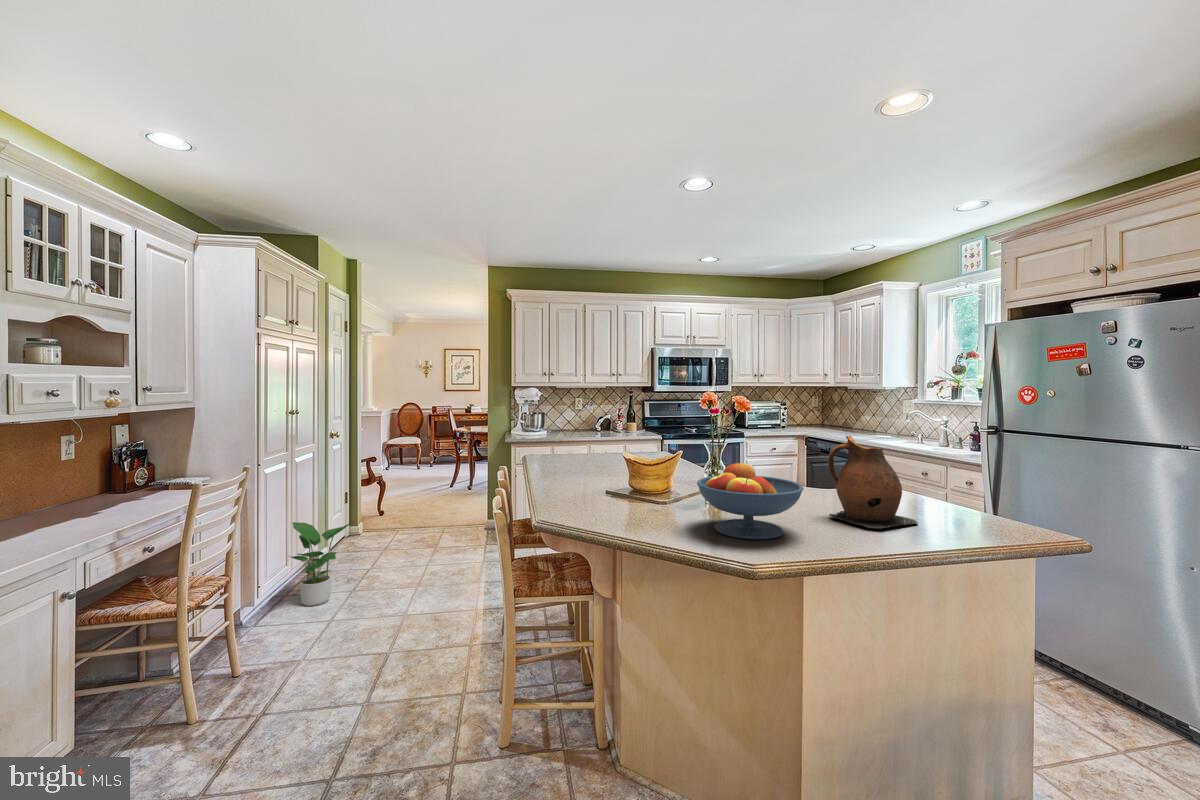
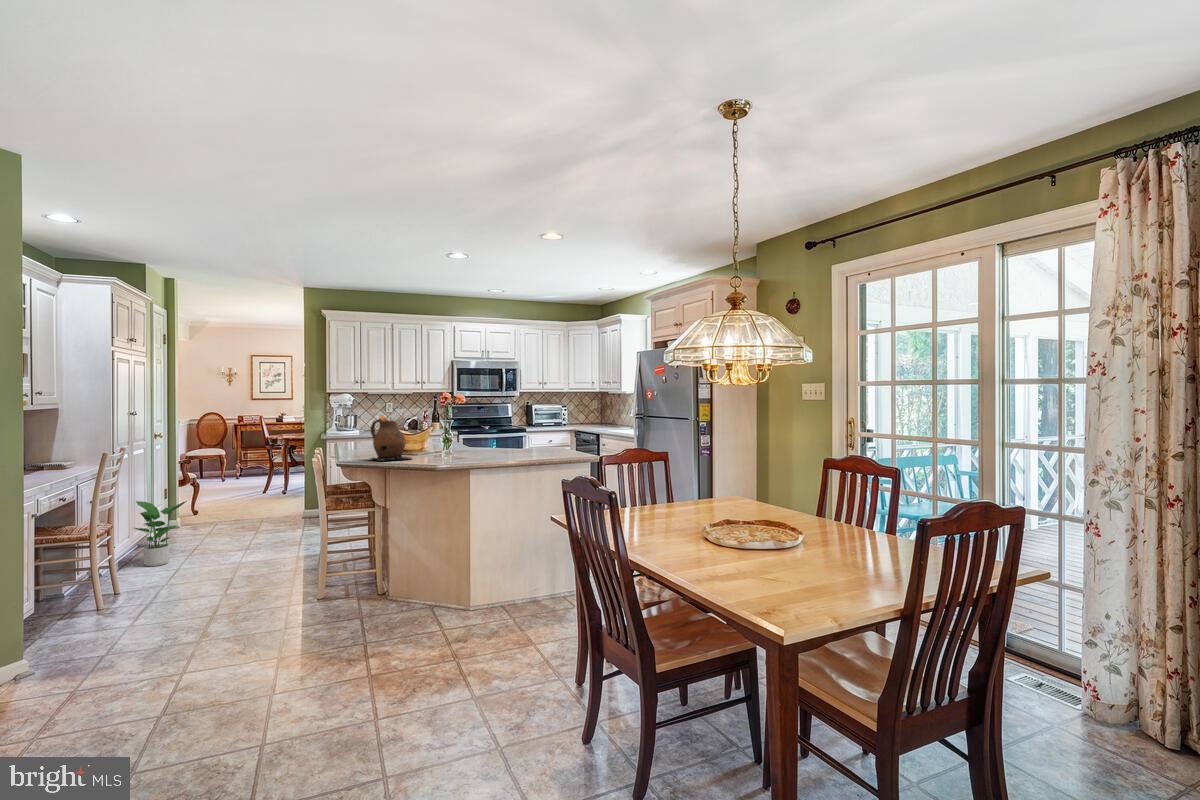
ceramic pitcher: present [828,436,918,529] -> present [371,415,412,460]
fruit bowl: present [697,462,804,539] -> none [425,428,478,463]

